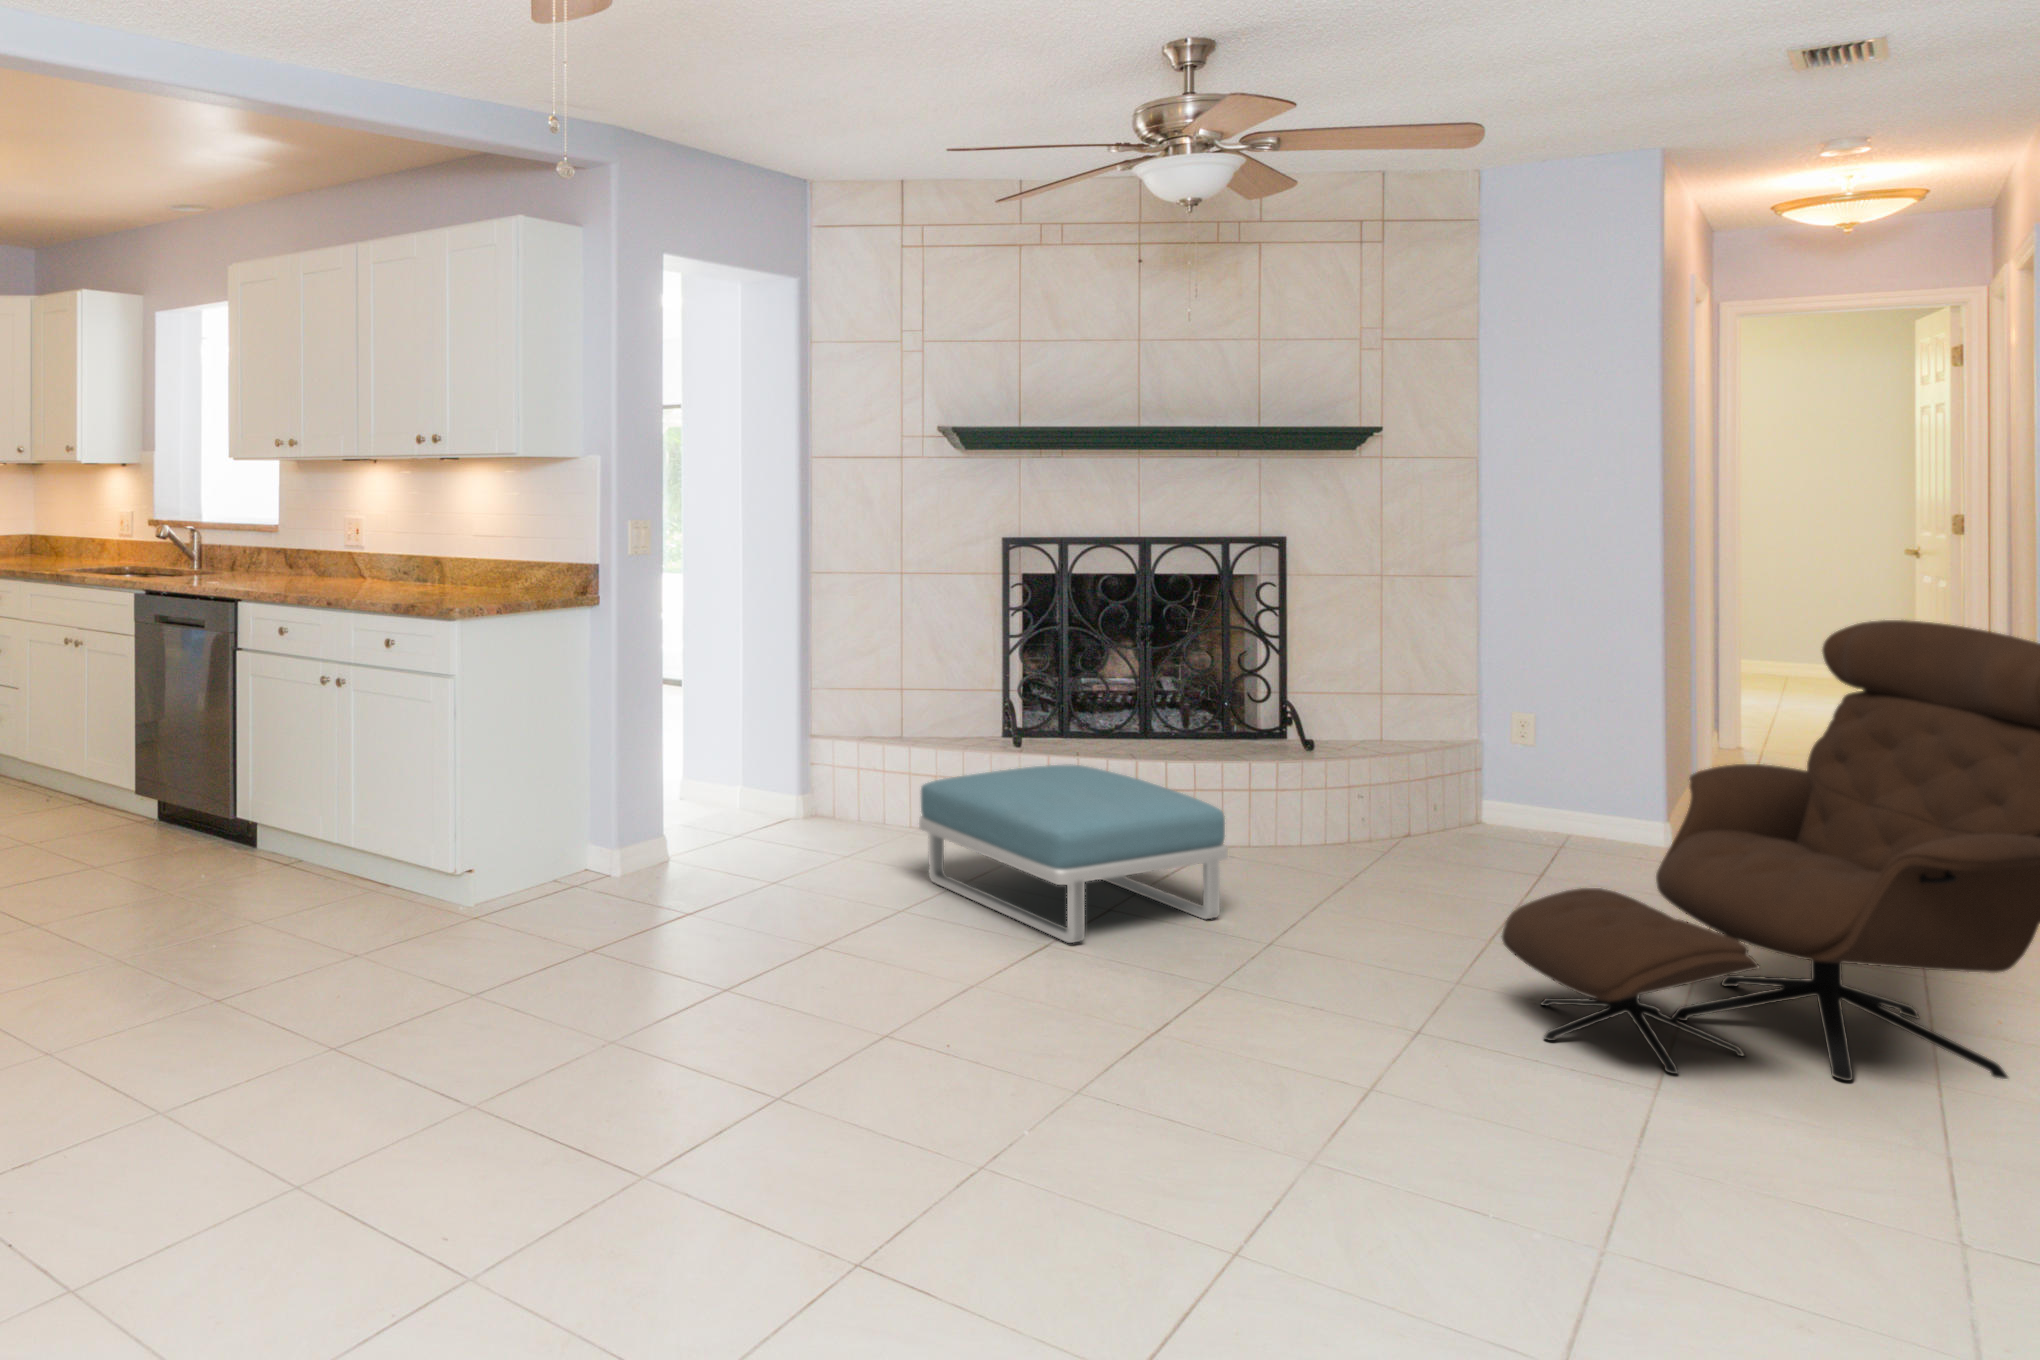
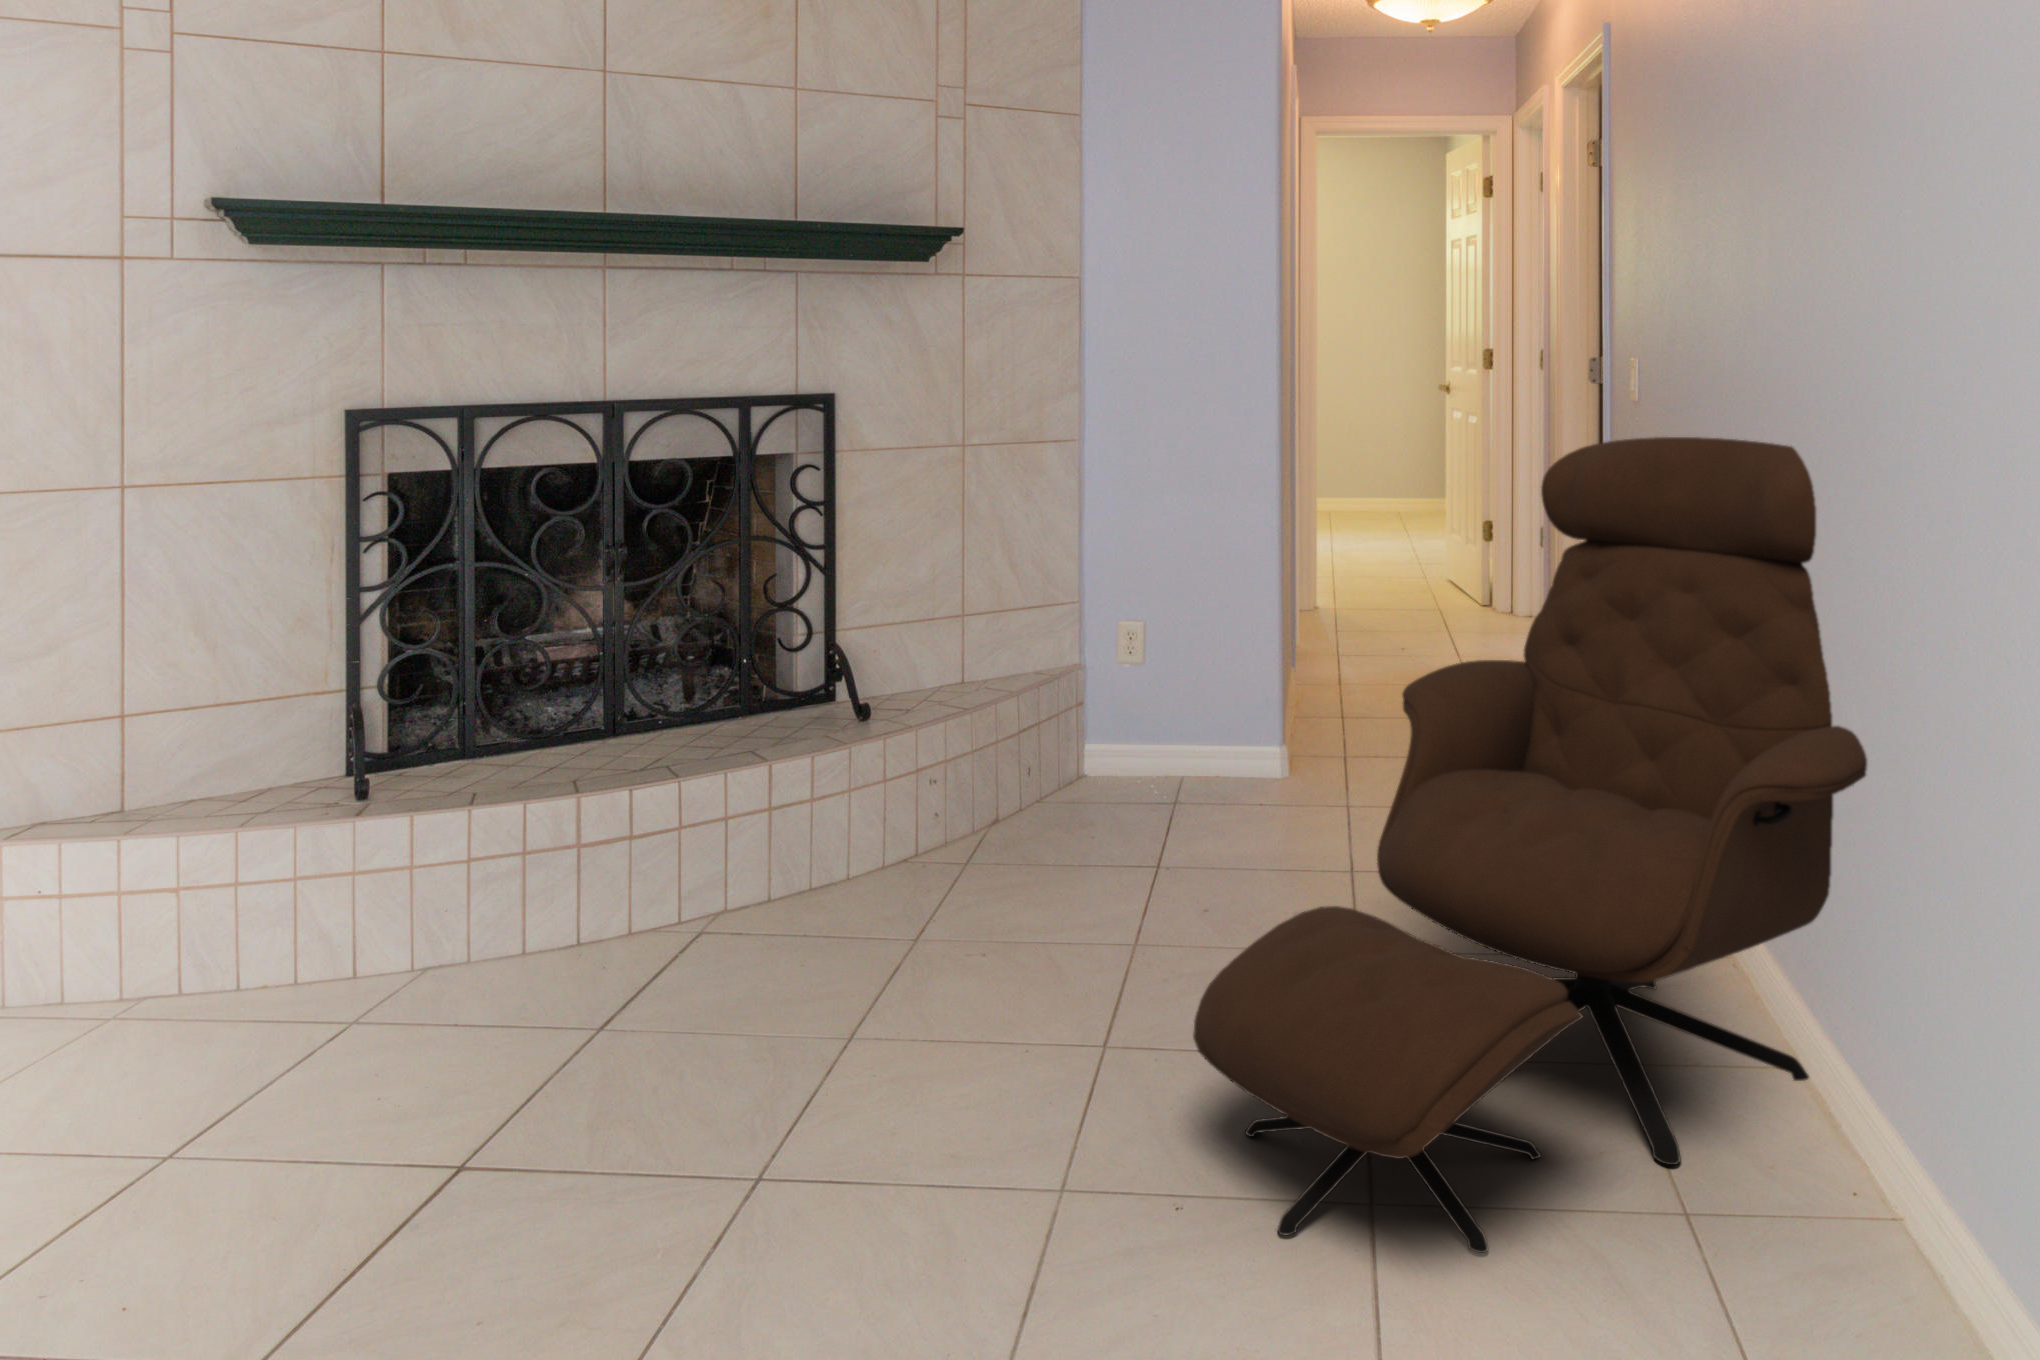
footstool: present [919,764,1228,943] -> none [51,820,730,1274]

